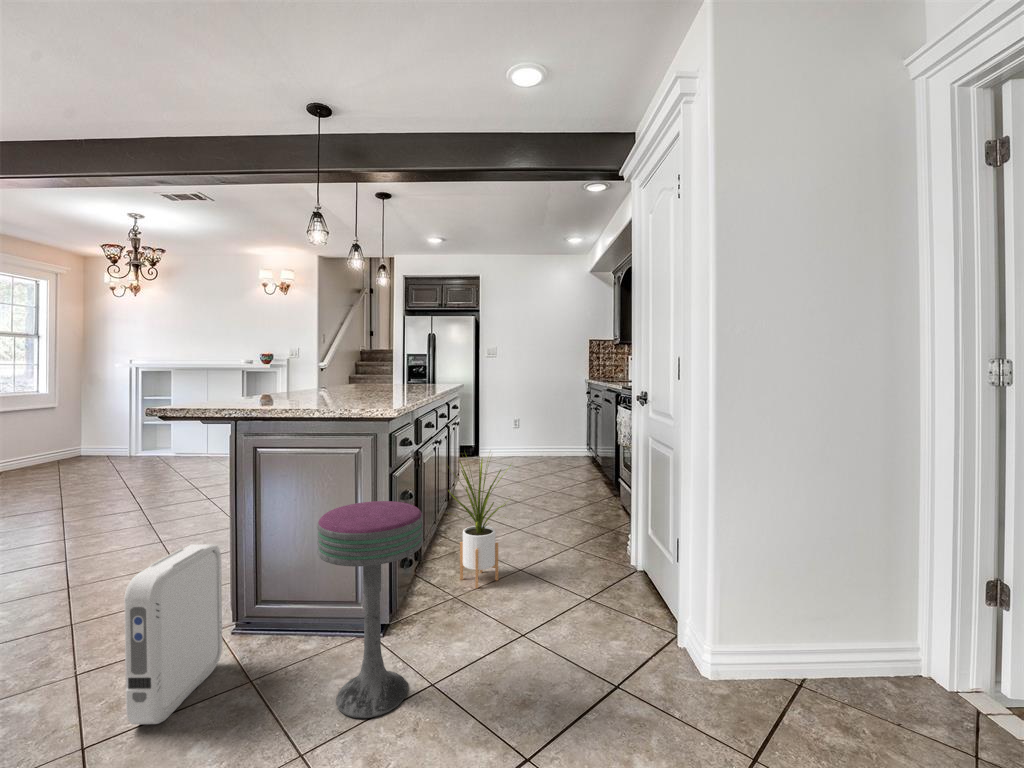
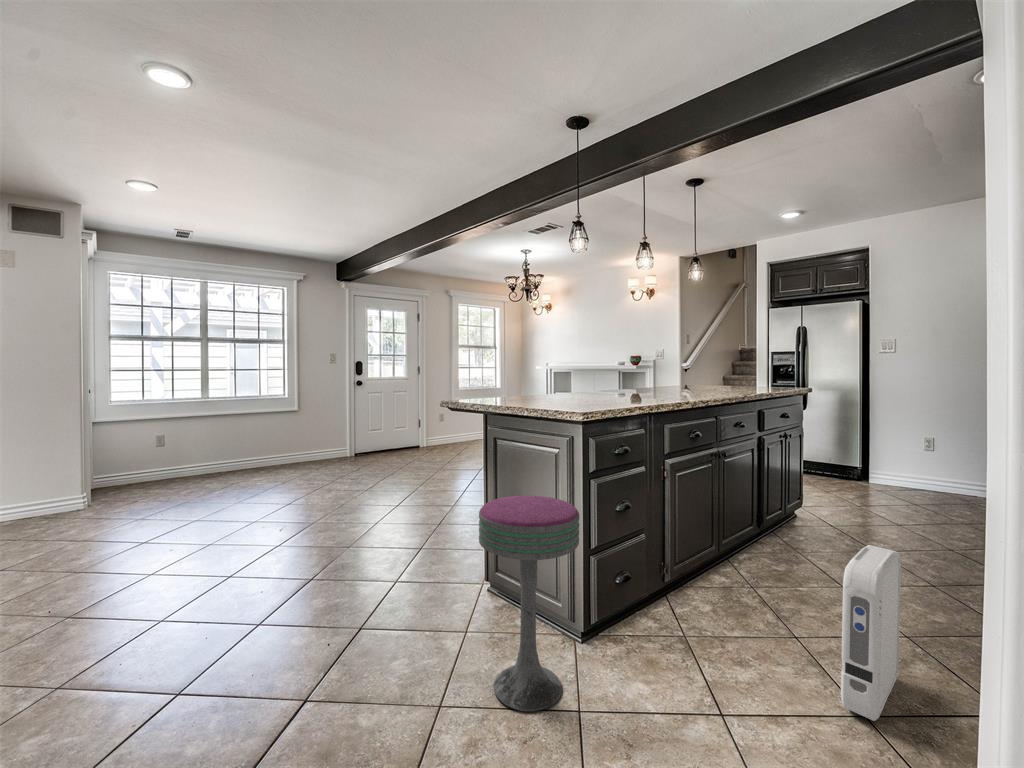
house plant: present [448,457,511,588] -> none [683,465,785,643]
air purifier: present [124,544,222,724] -> present [841,545,901,721]

